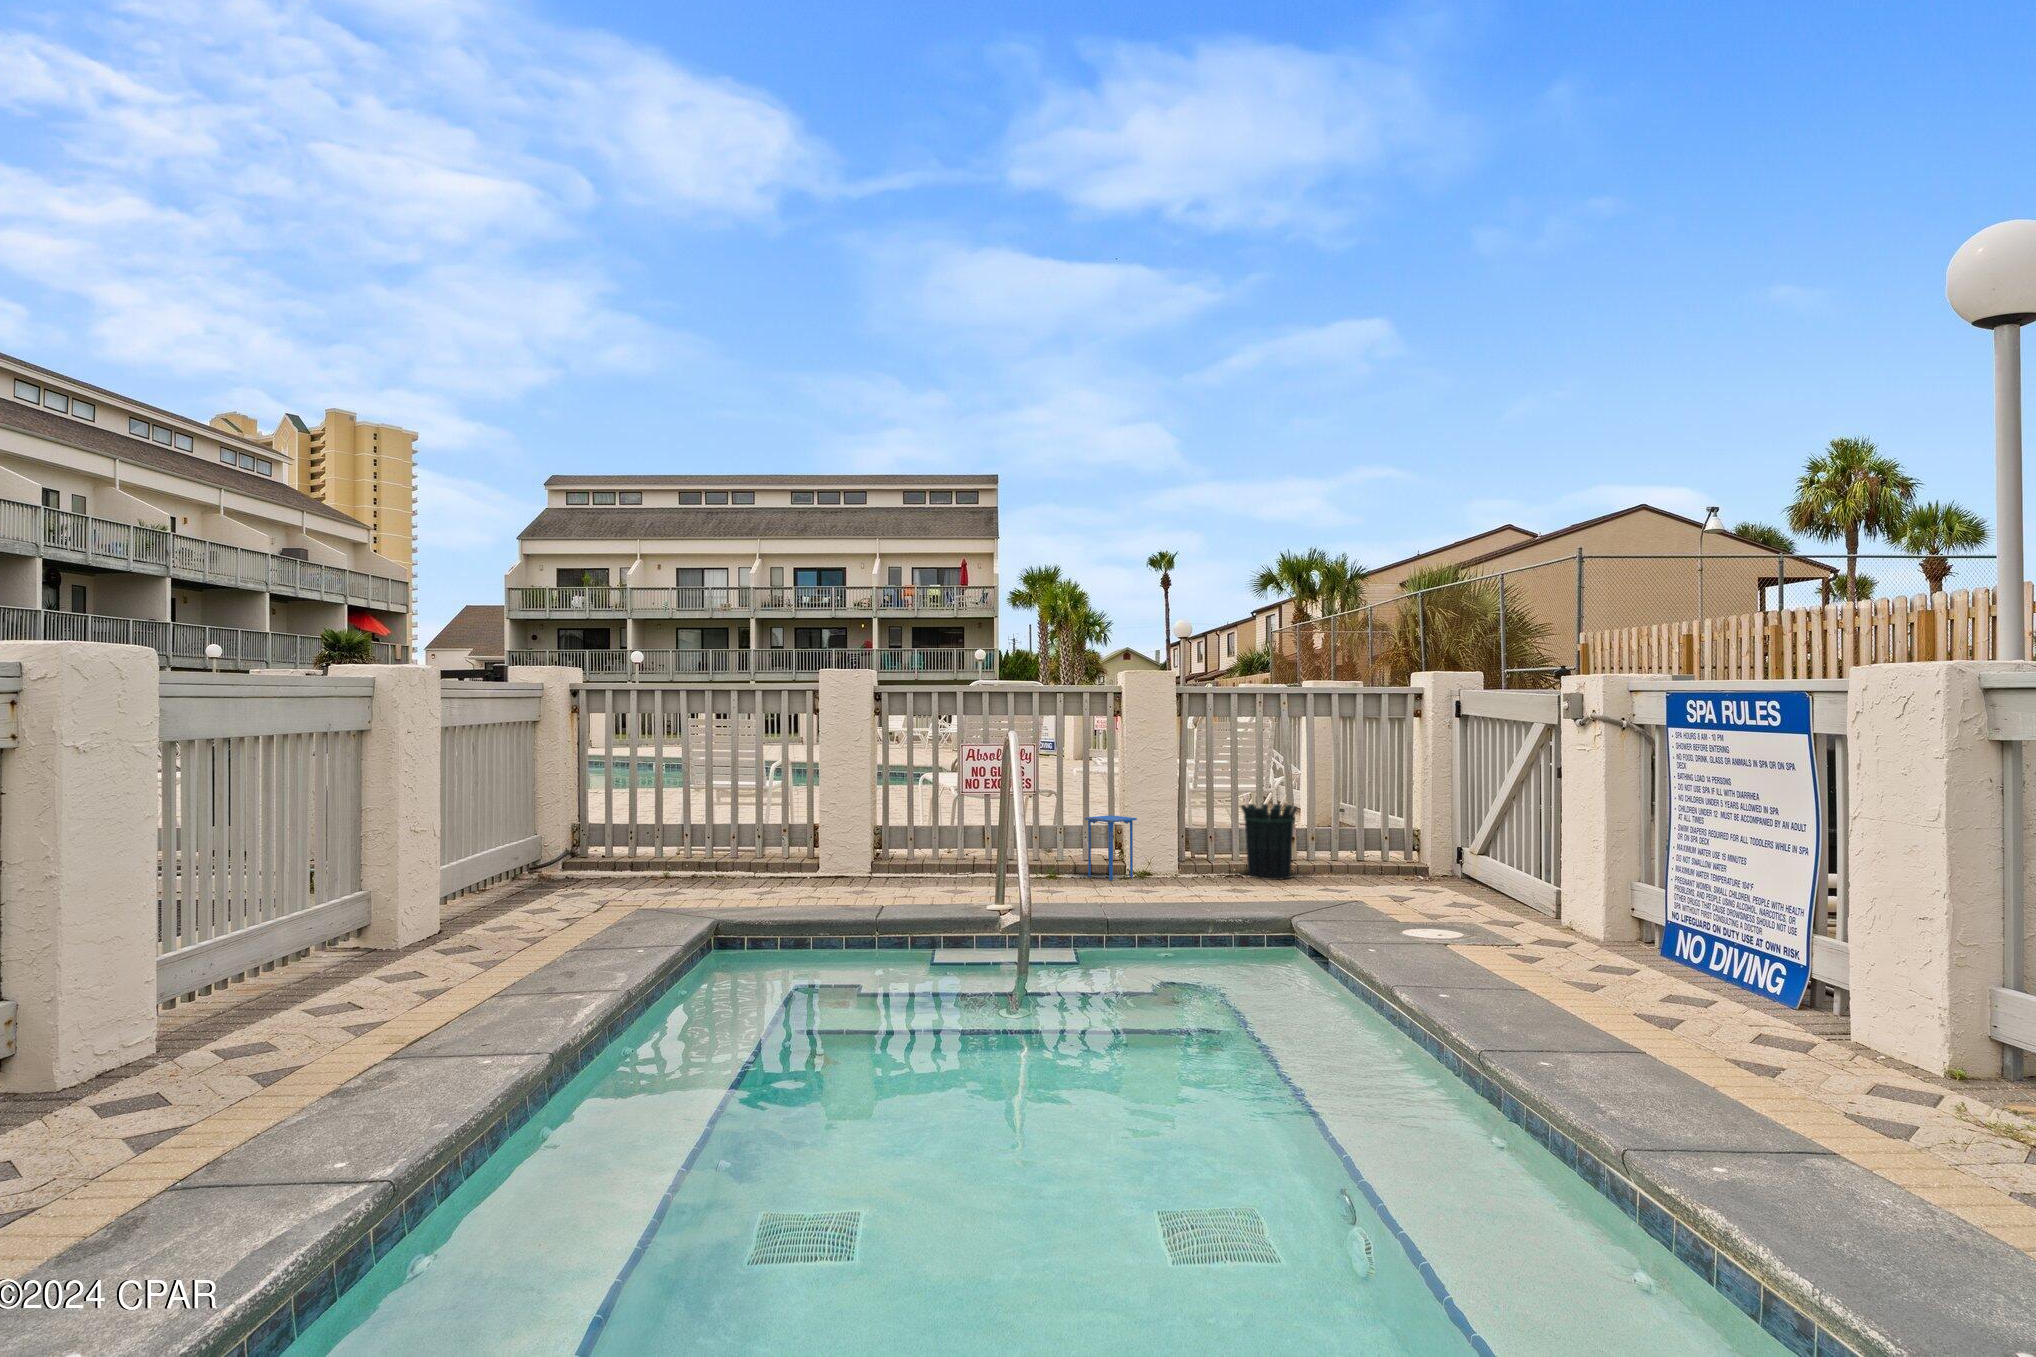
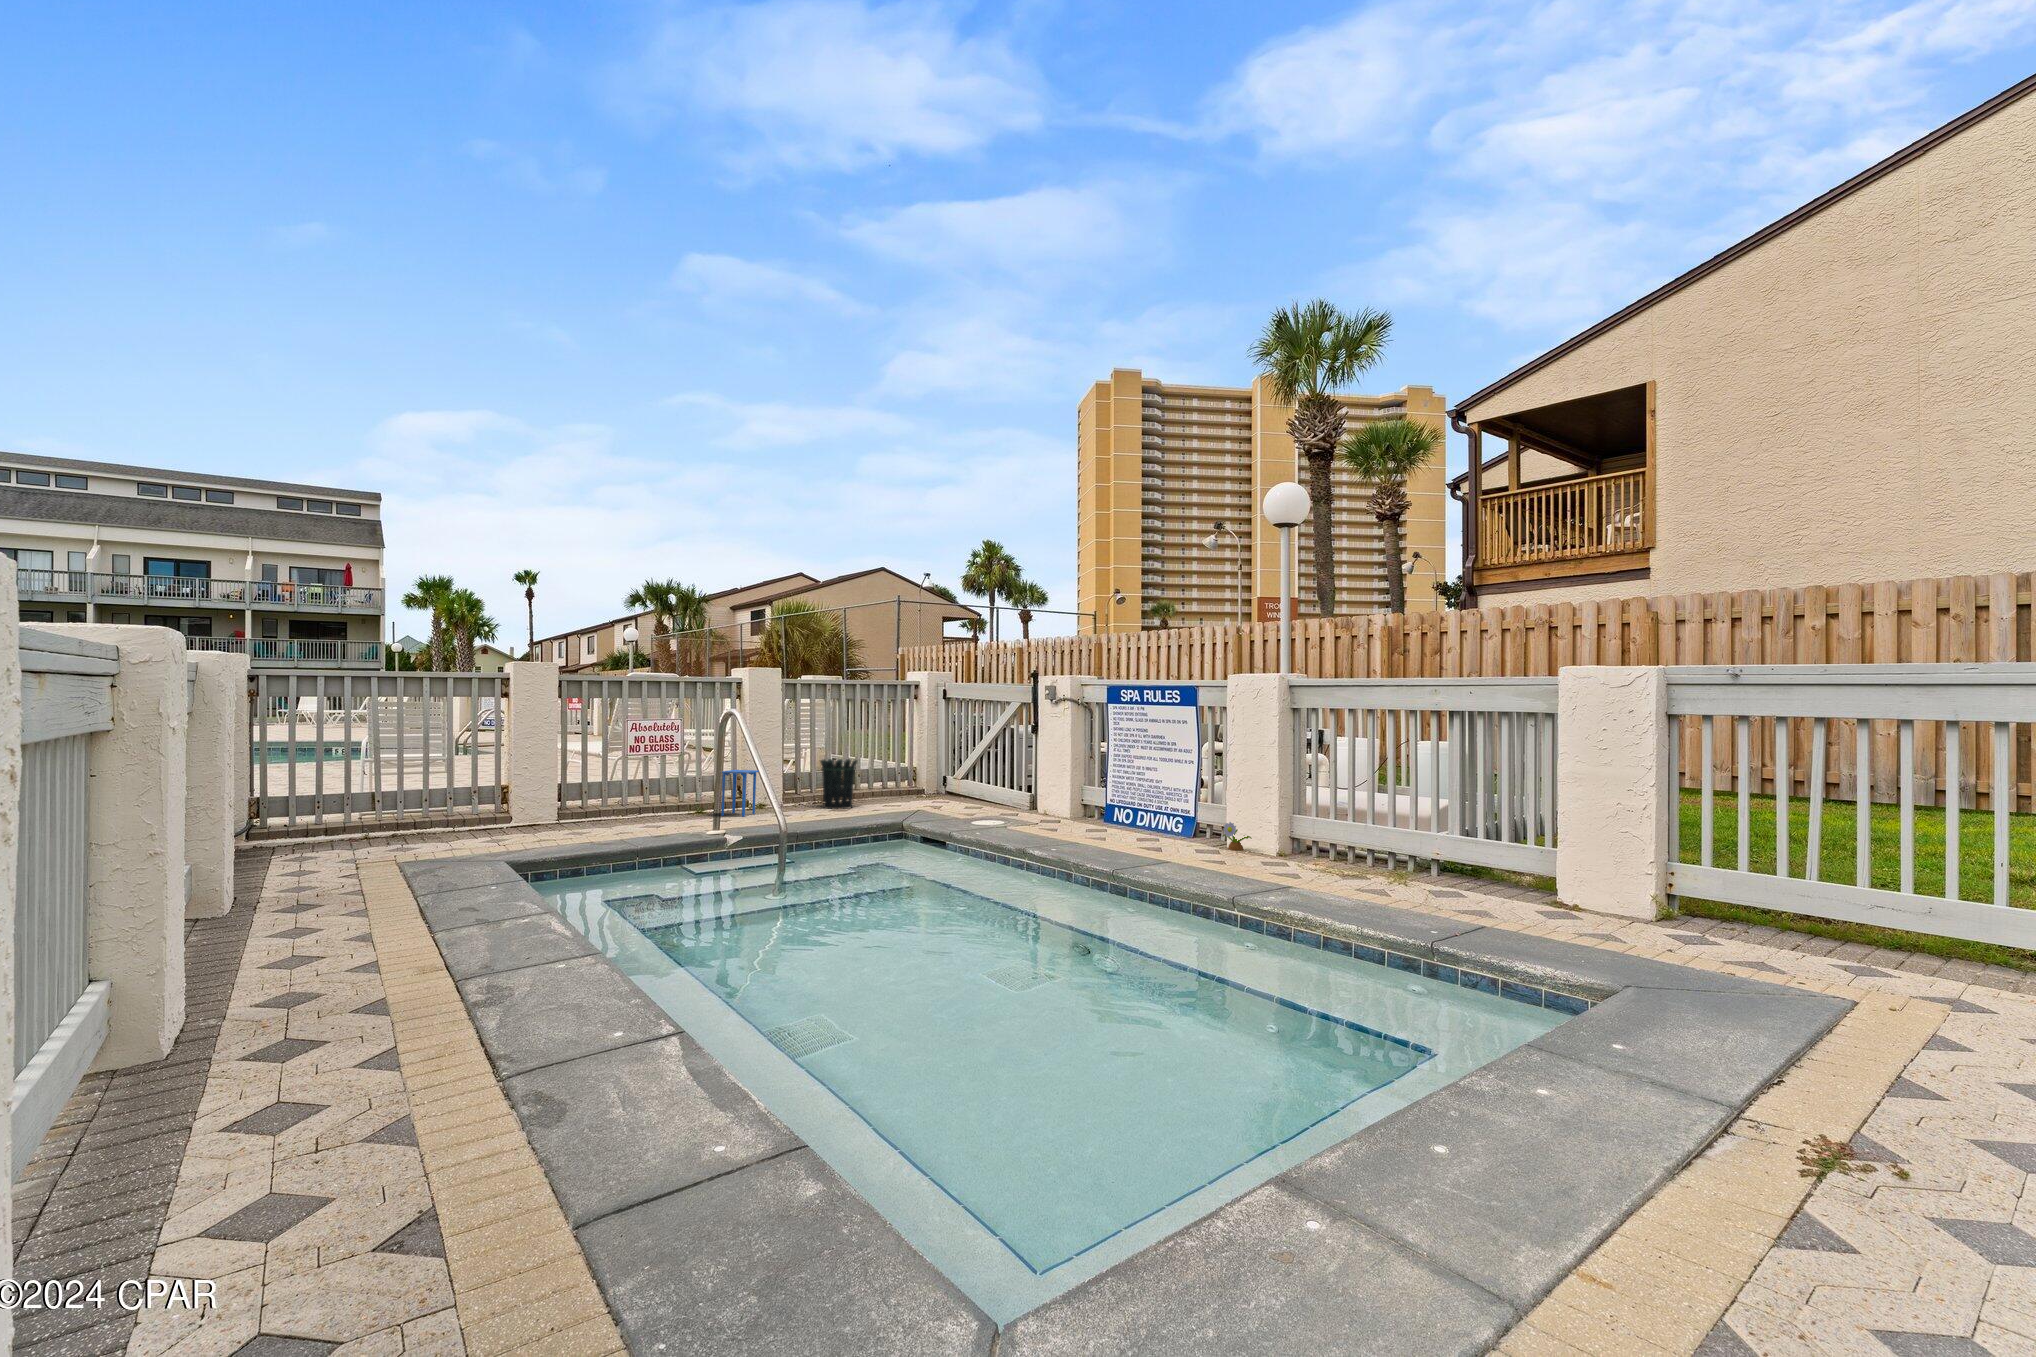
decorative plant: none [1823,996,1897,1064] -> present [1222,822,1252,850]

